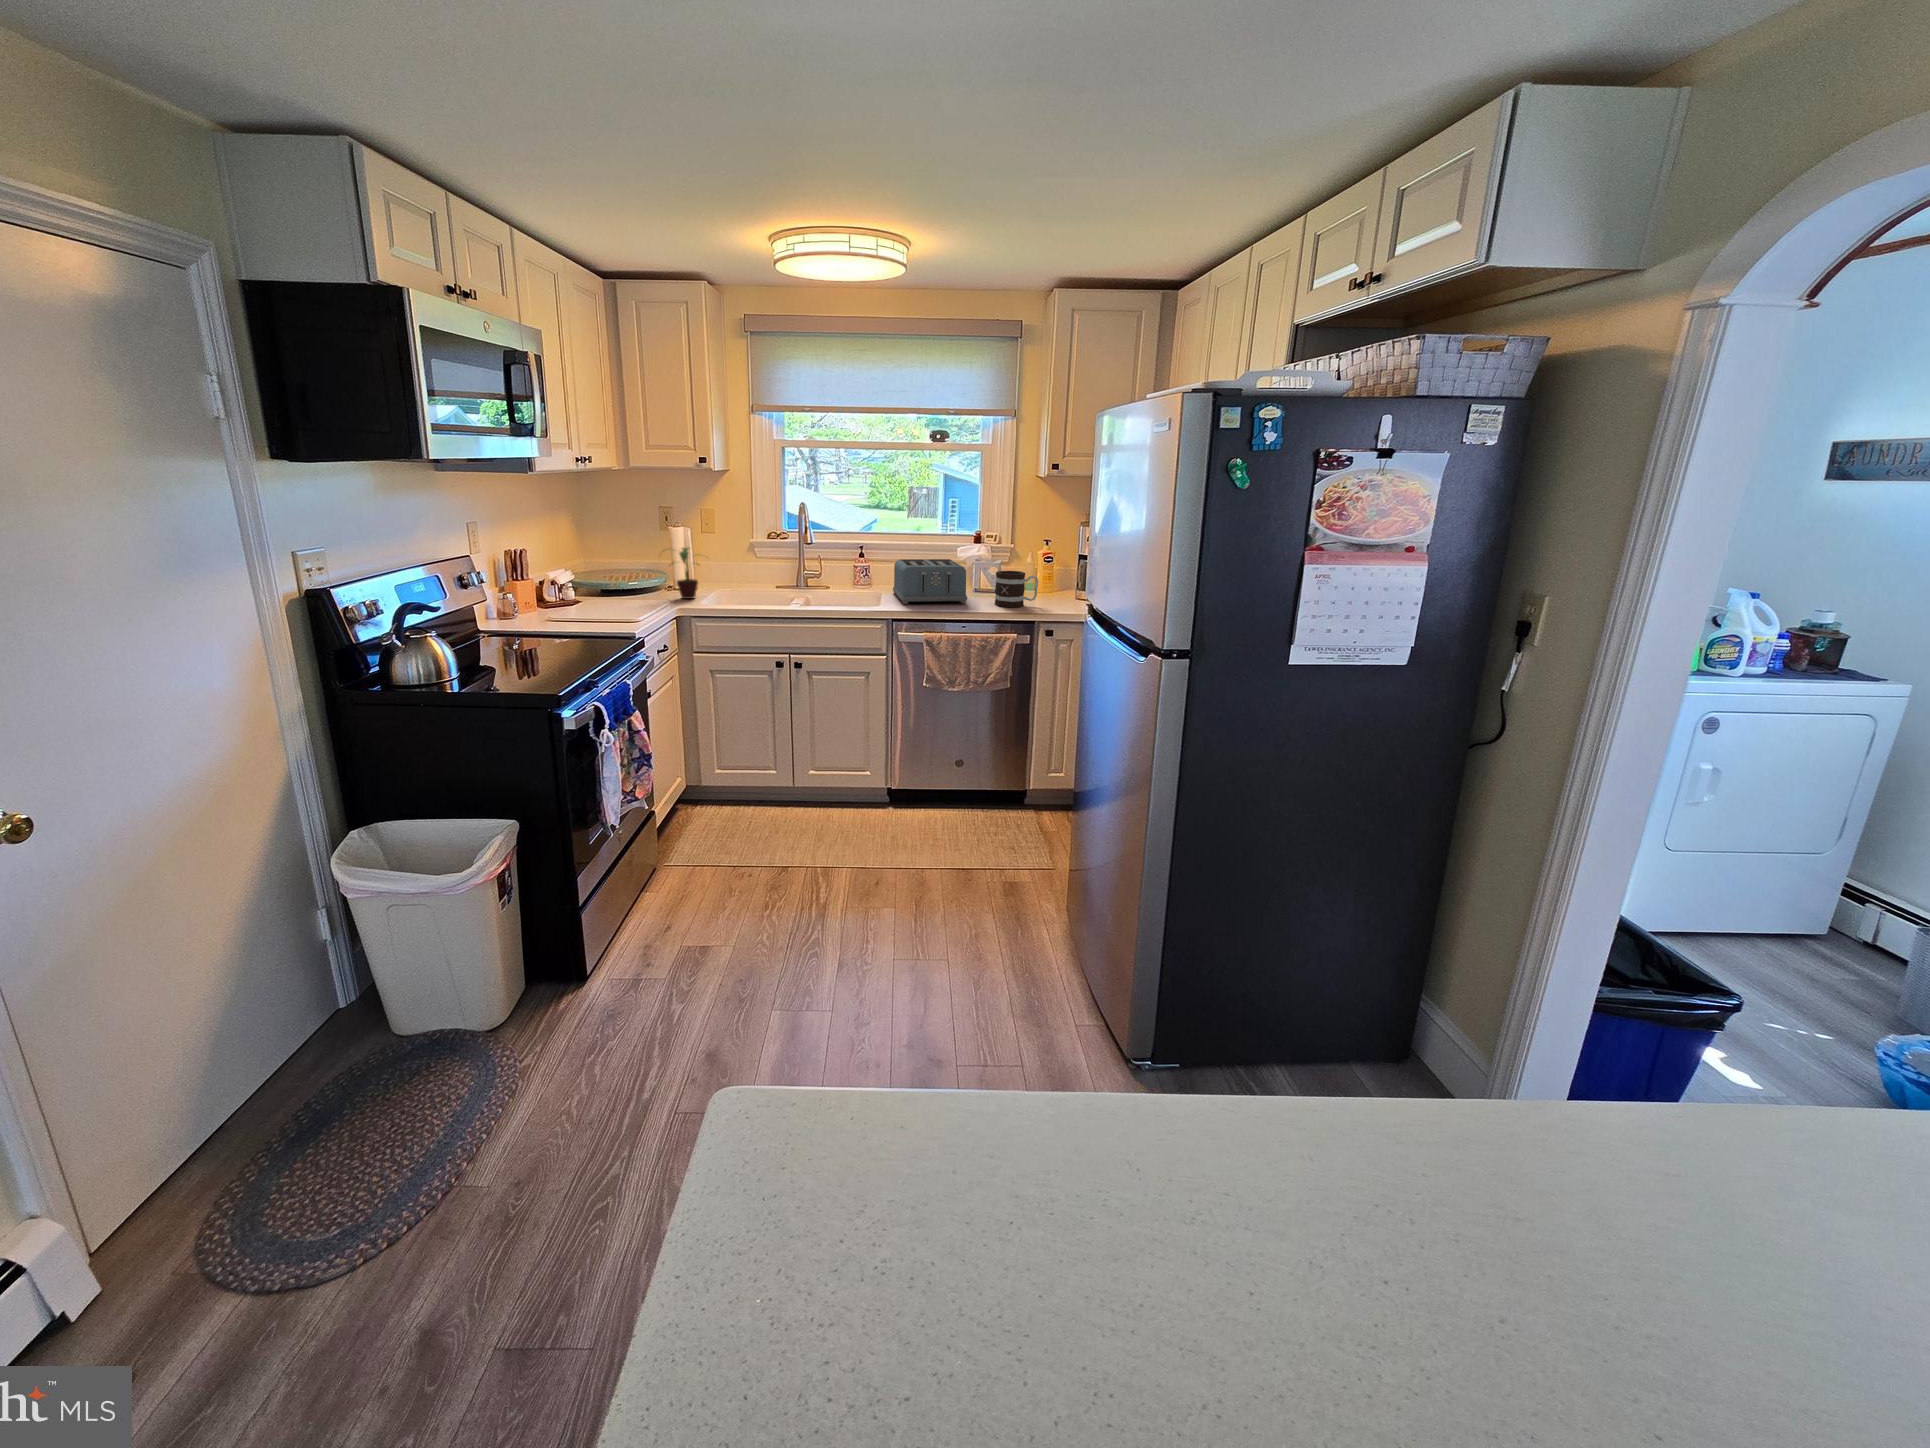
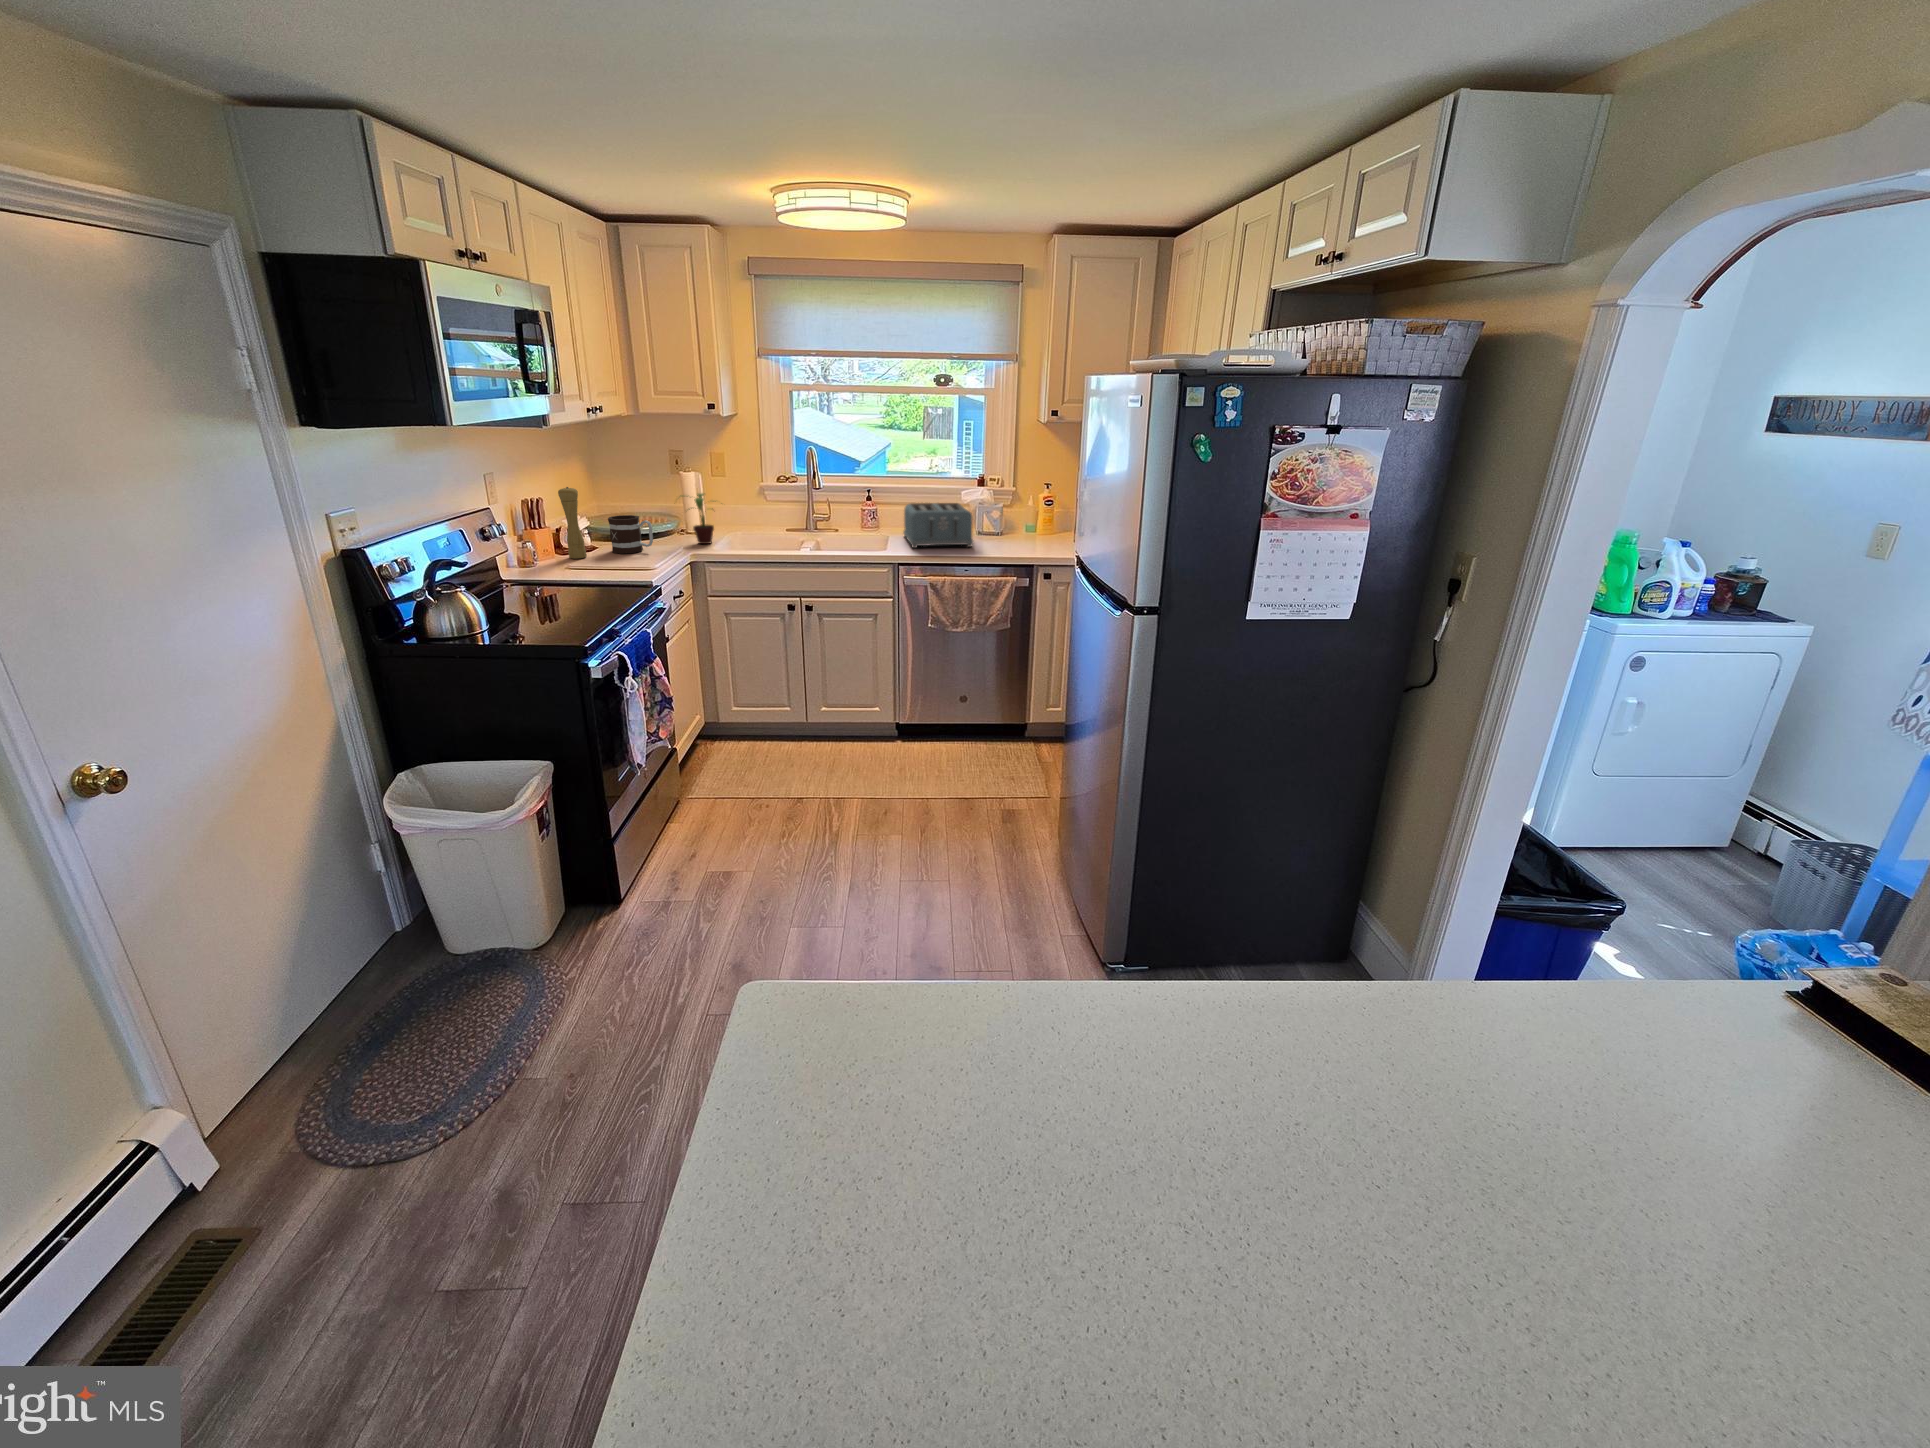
pepper mill: none [541,538,566,611] -> present [558,487,587,559]
mug: present [995,571,1038,607] -> present [608,515,653,554]

